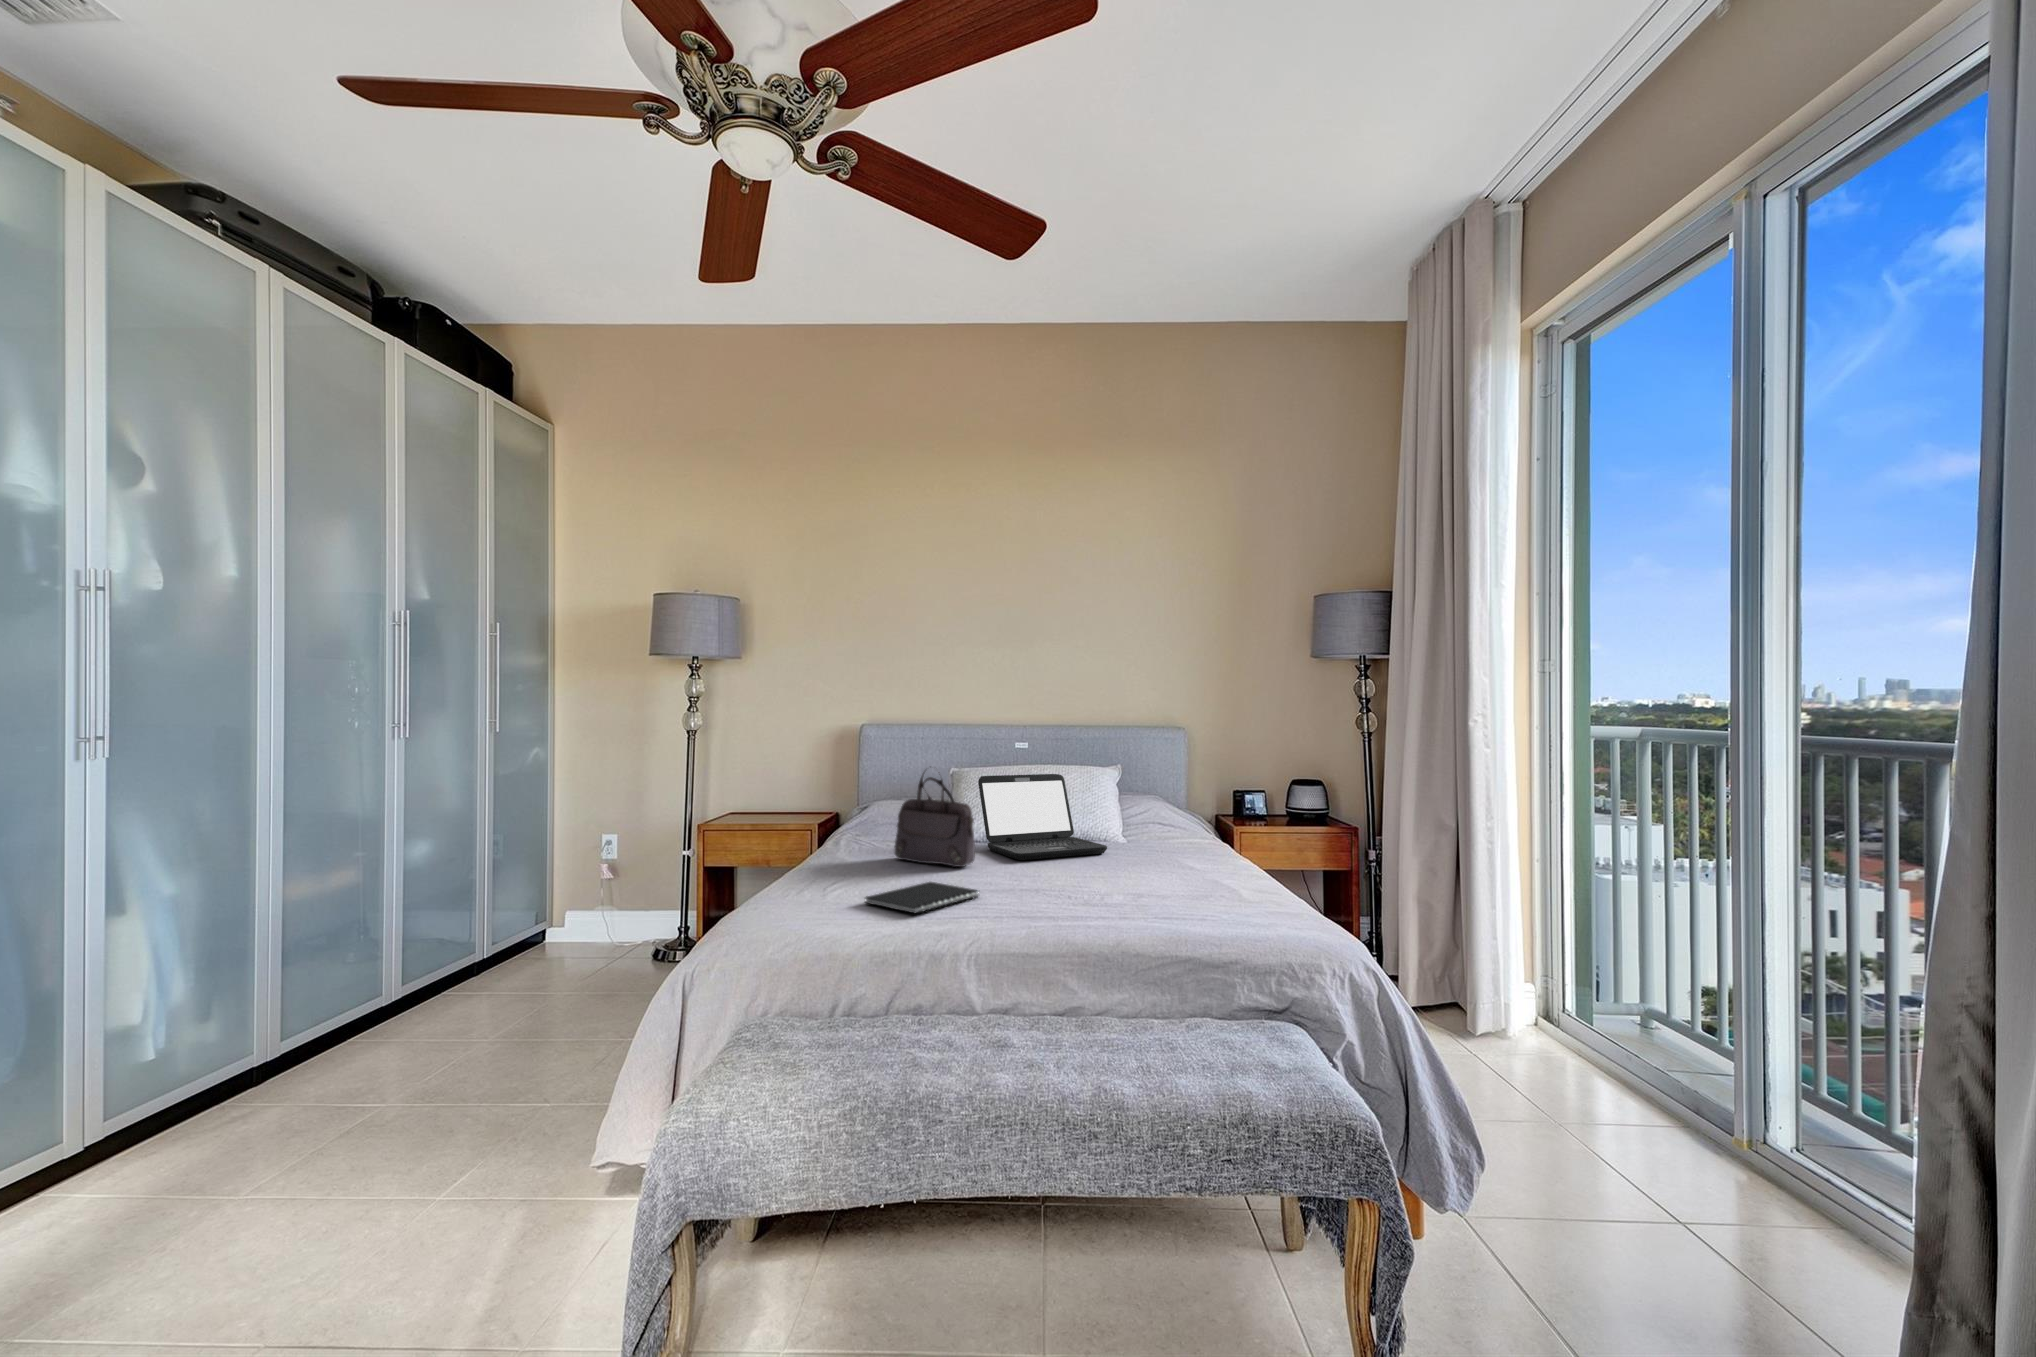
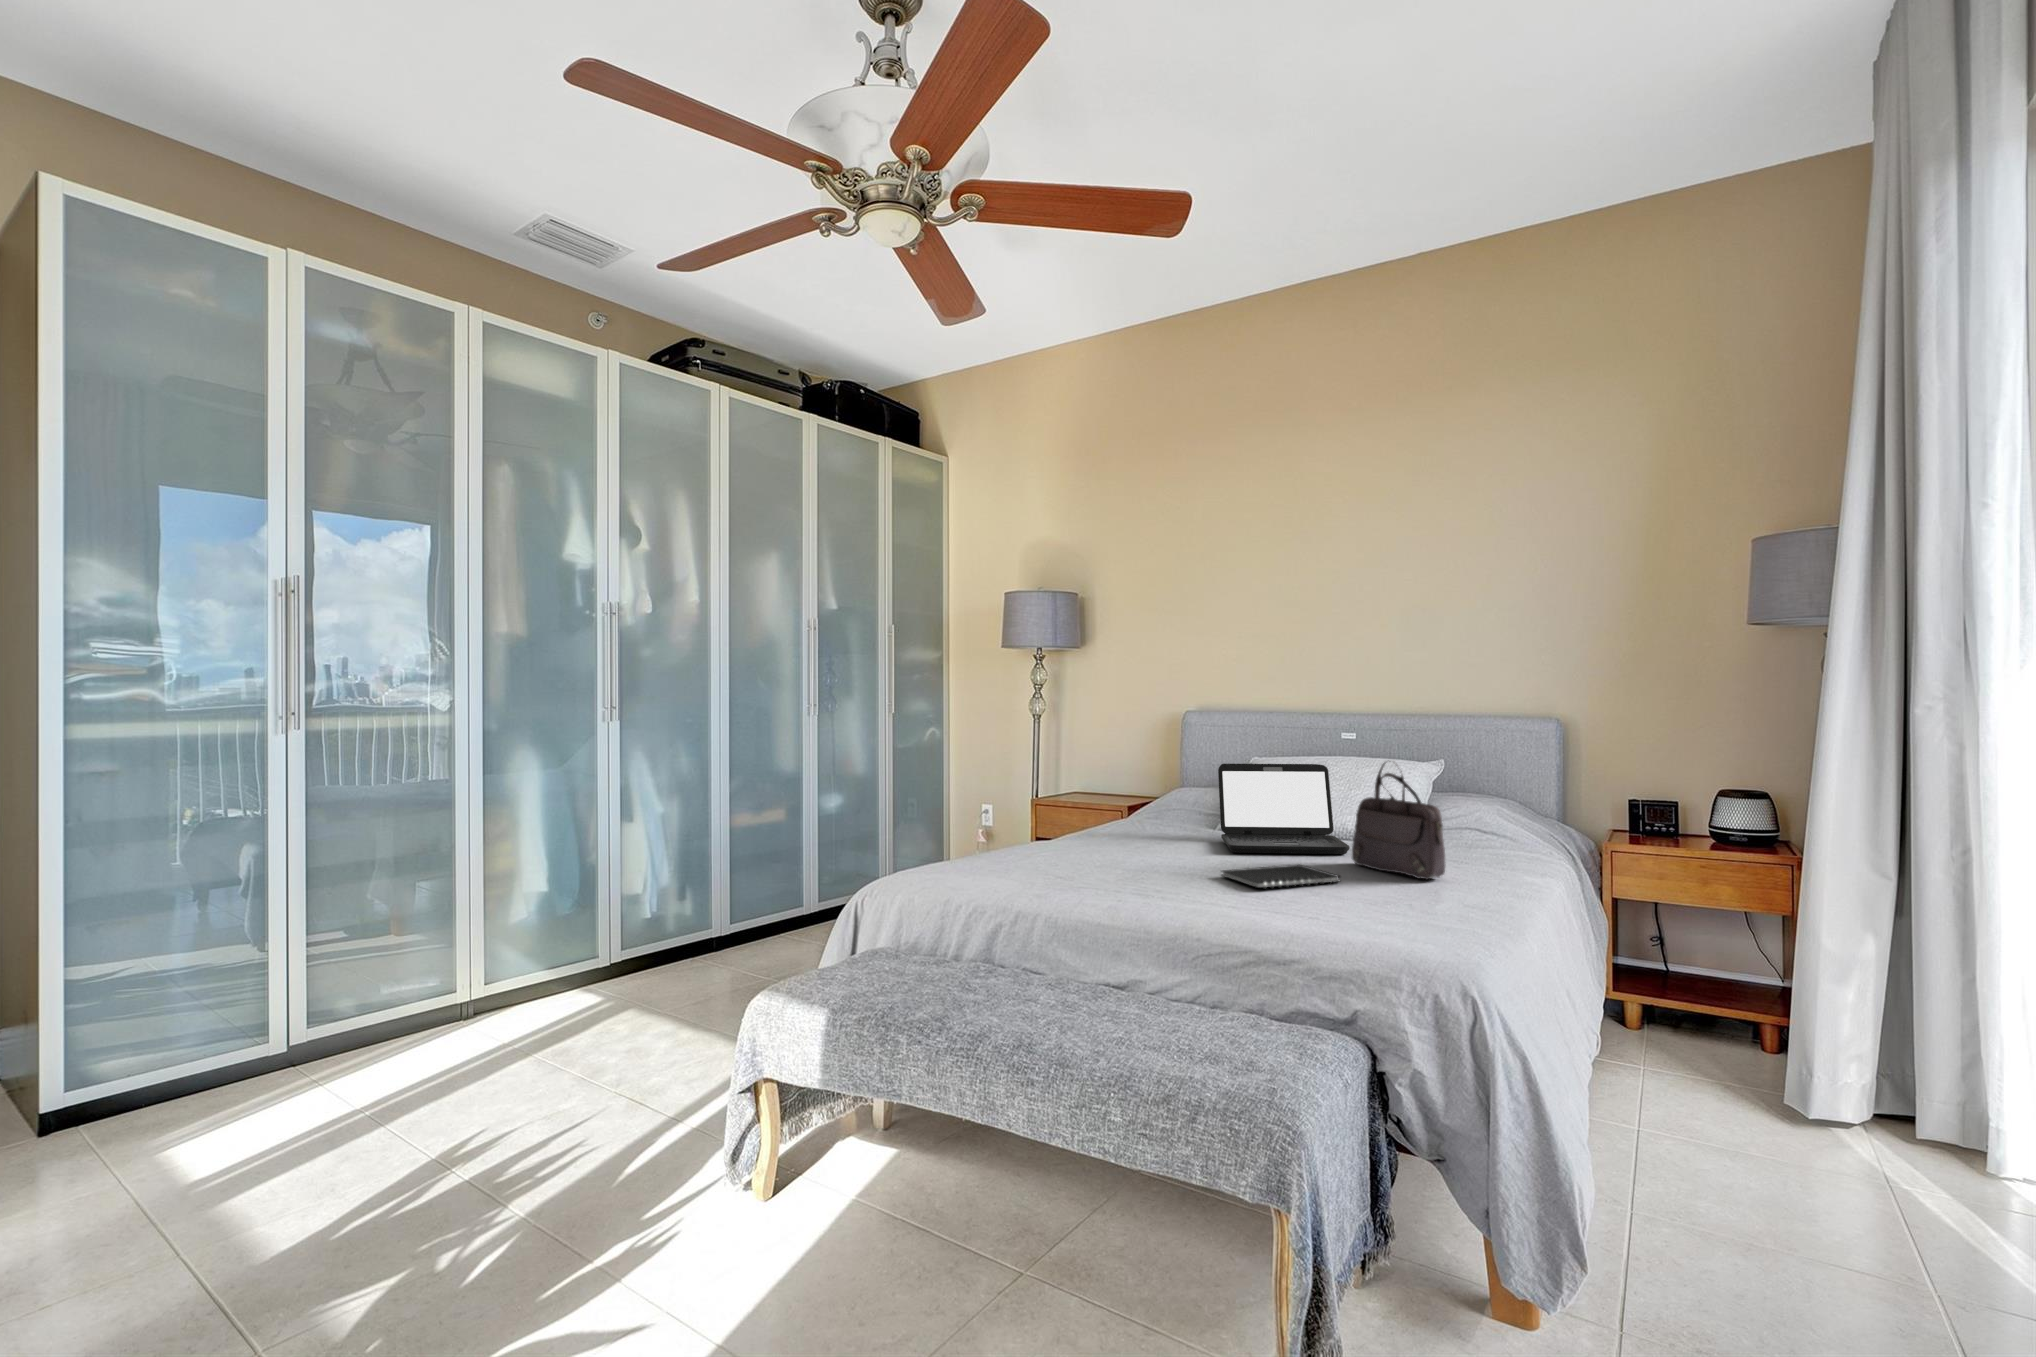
handbag: present [894,773,975,867] -> present [1352,763,1445,879]
notebook: present [865,882,979,913] -> present [1222,865,1340,889]

